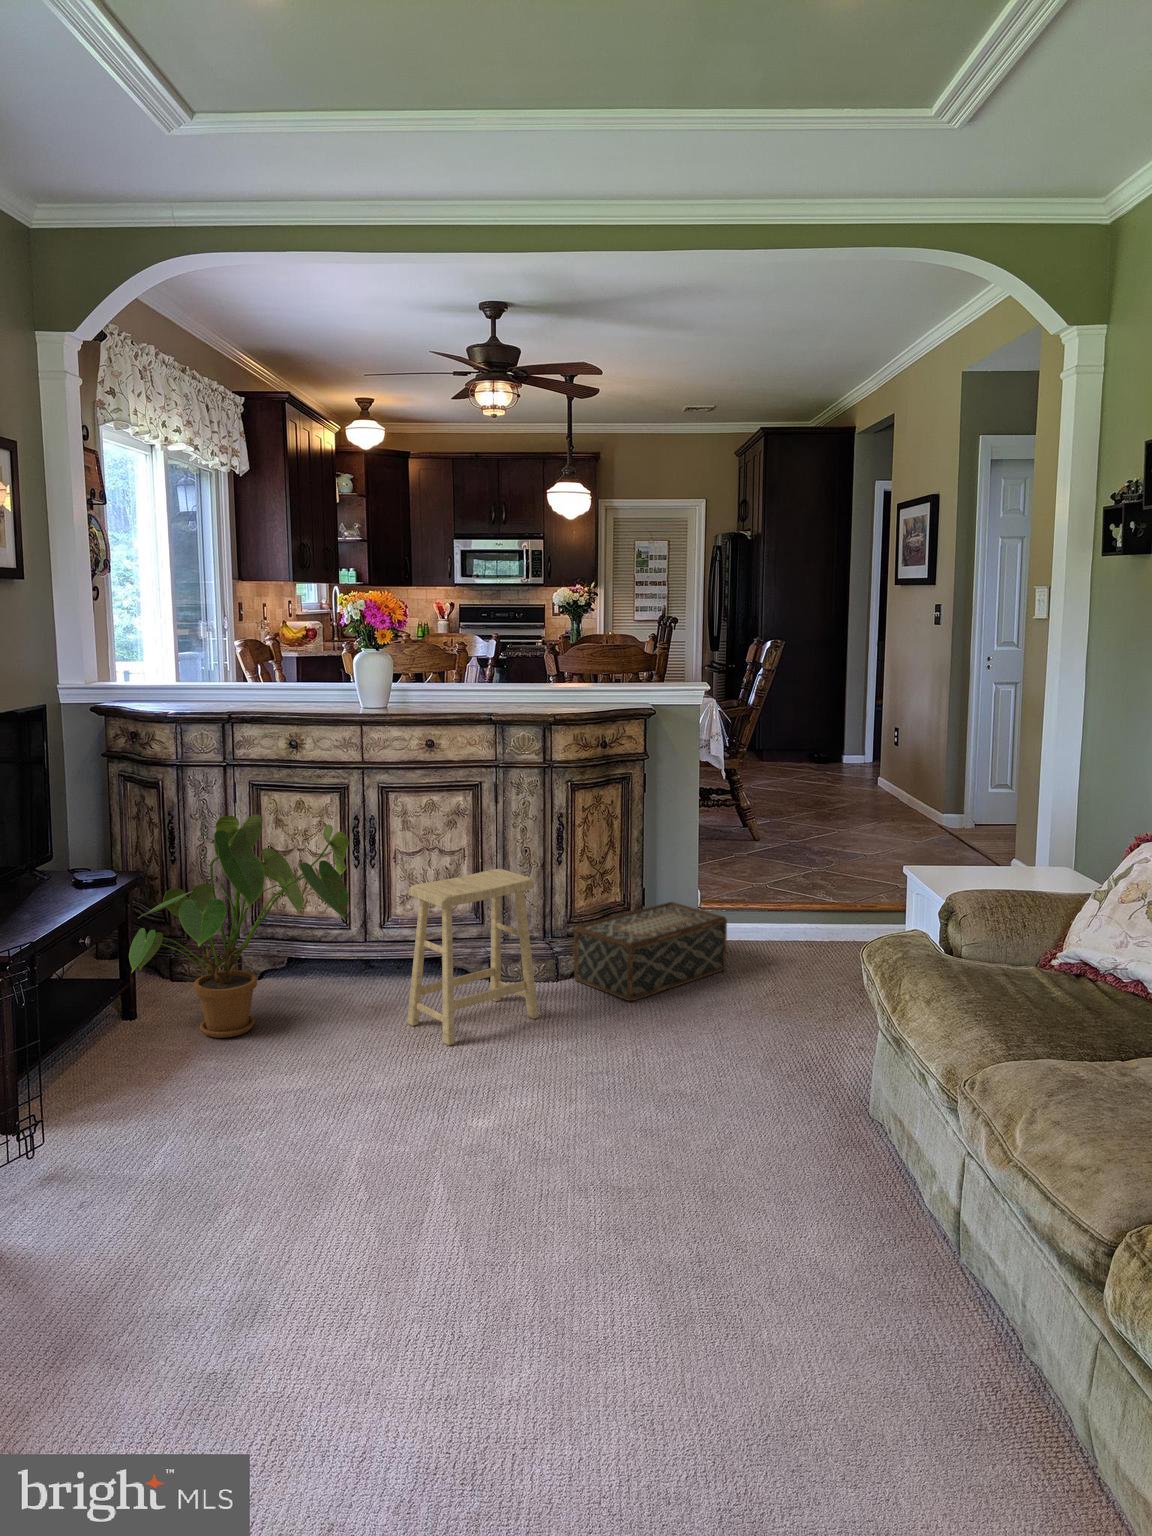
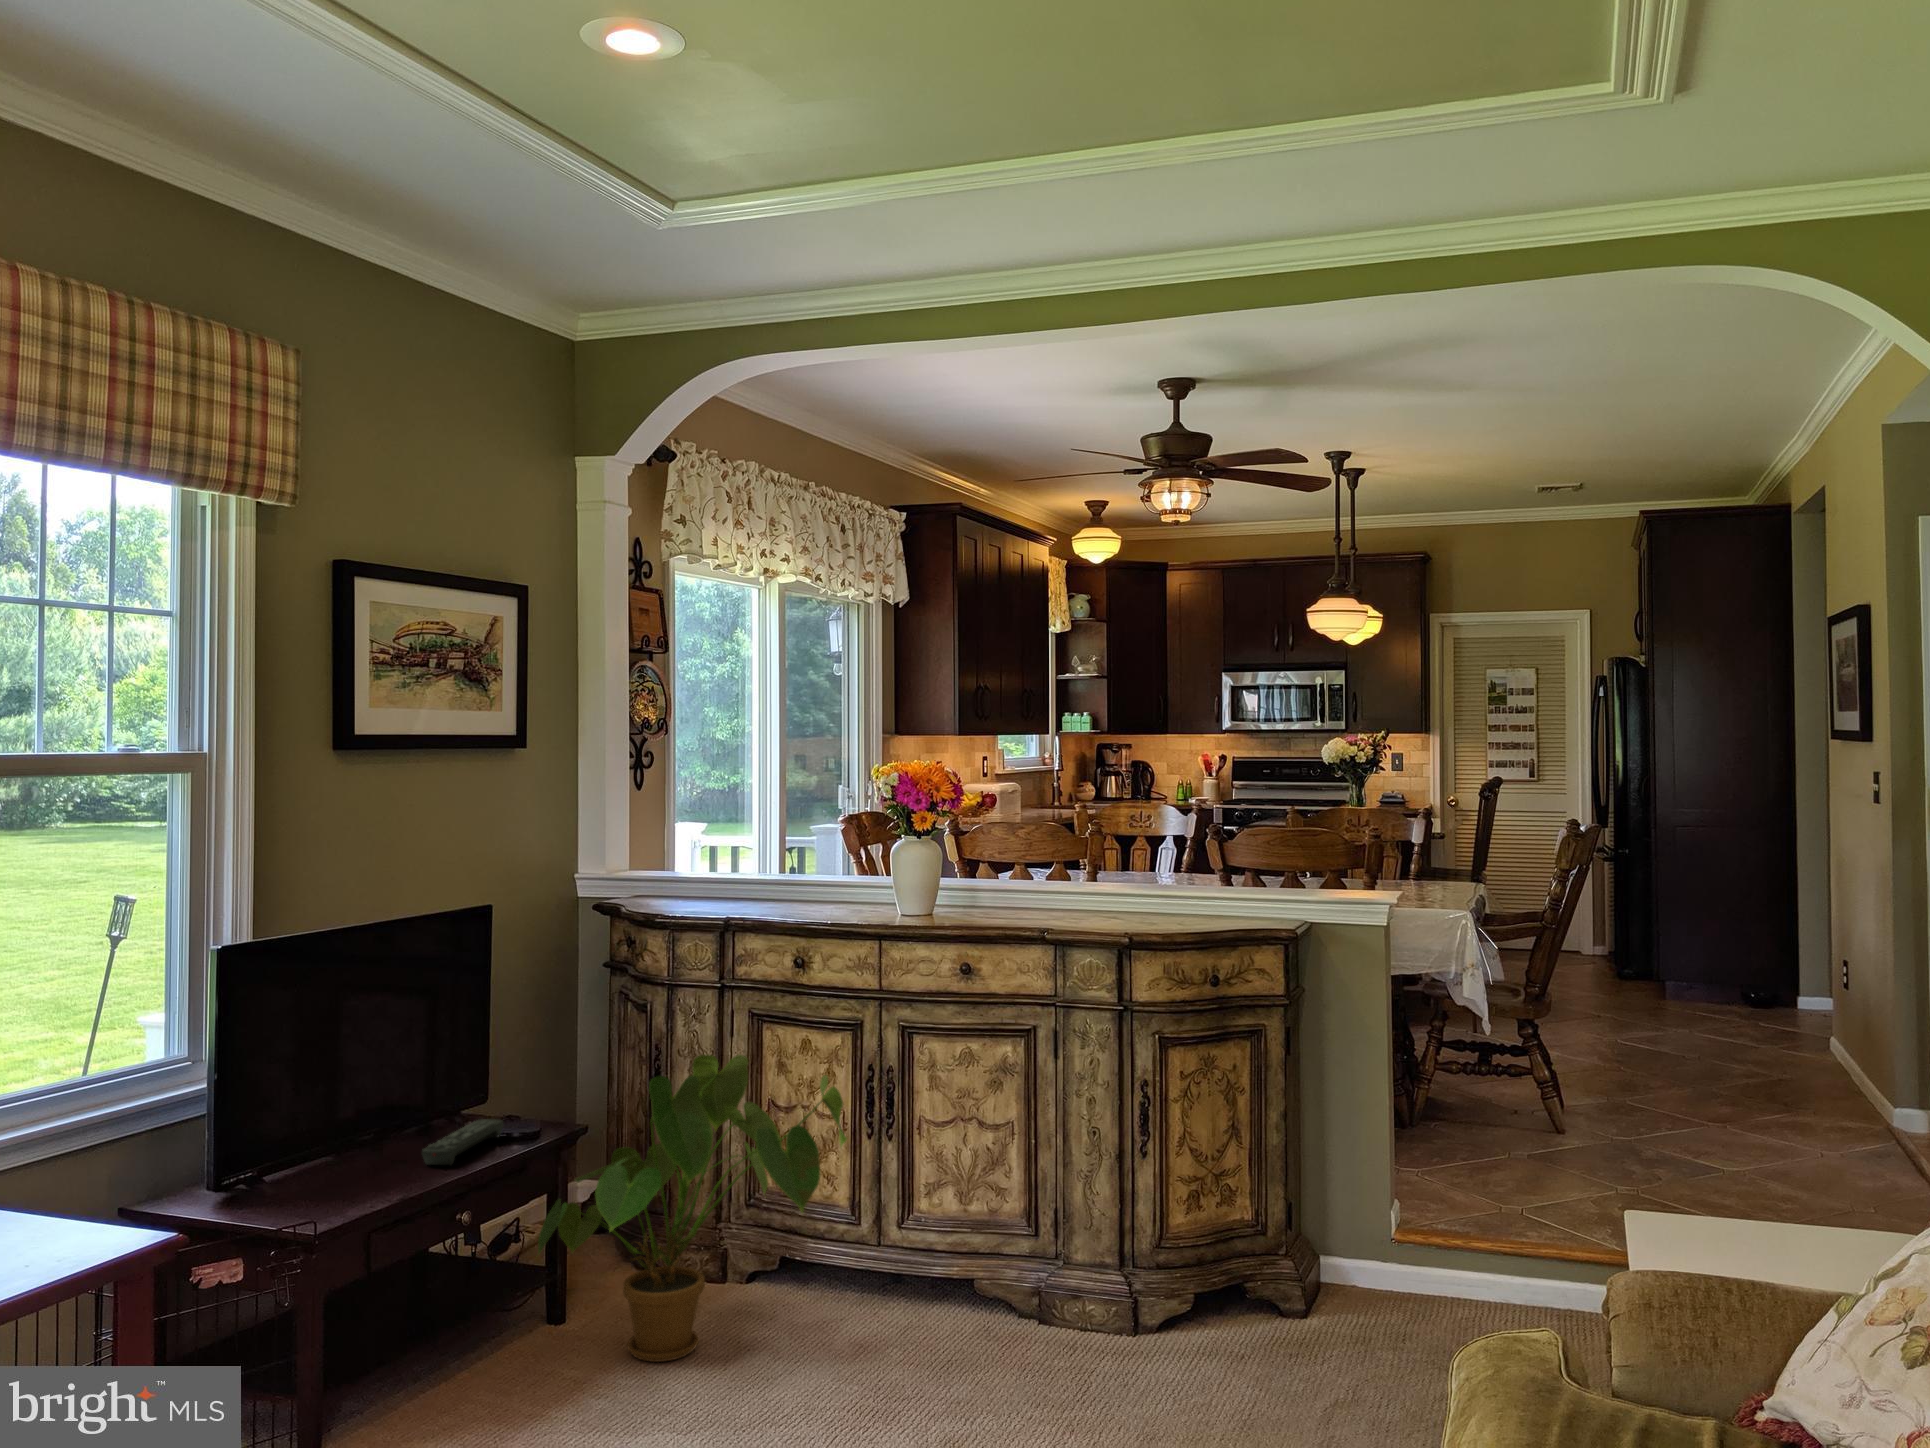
footstool: present [407,869,539,1045] -> none [891,1157,1076,1417]
remote control: none [32,874,79,911] -> present [422,1119,504,1165]
woven basket: present [574,902,727,1001] -> none [1164,1228,1408,1383]

